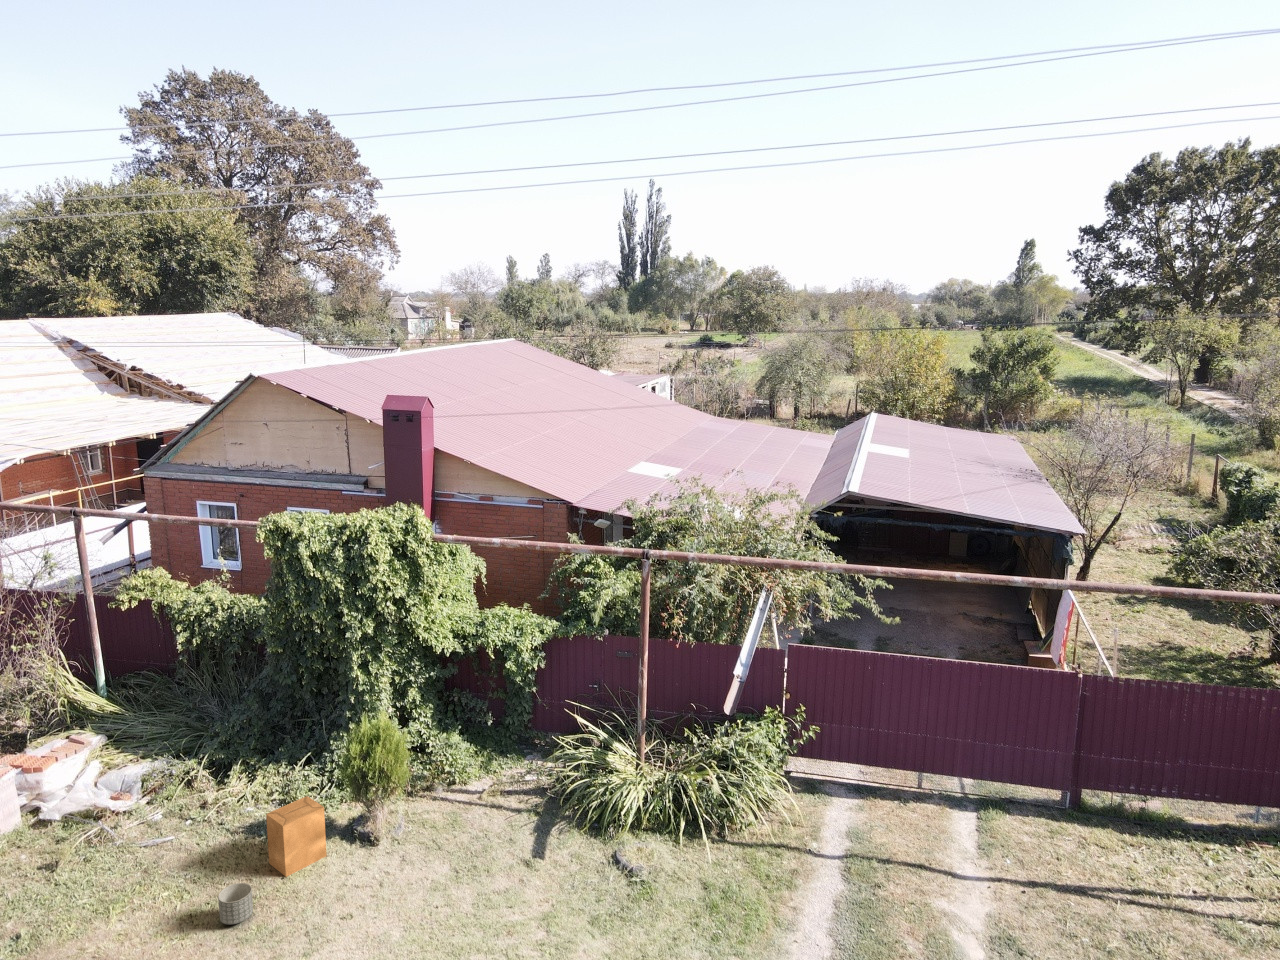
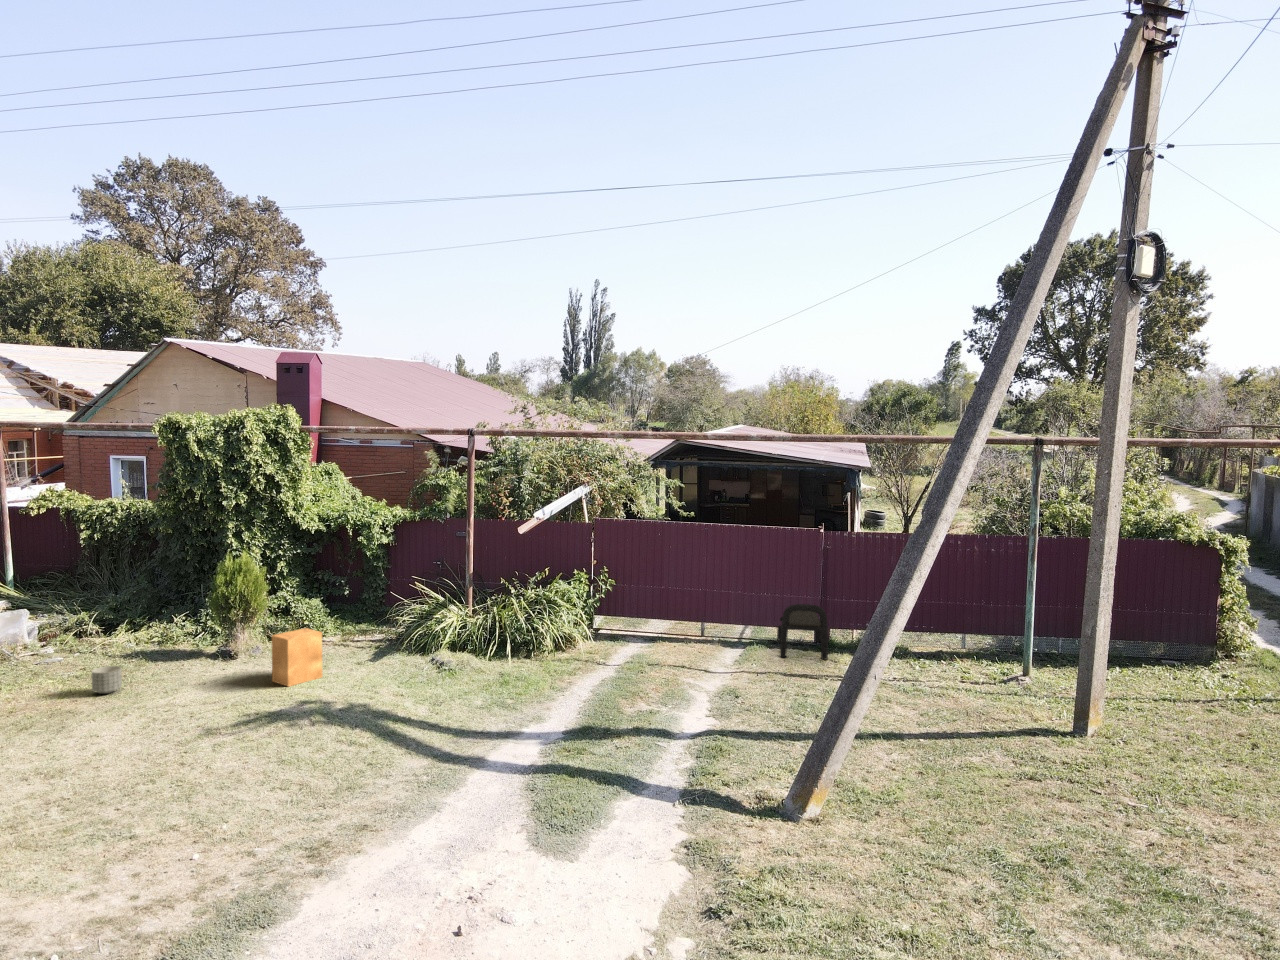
bench: none [1024,754,1114,868] -> present [777,604,828,660]
cardboard box: present [266,796,327,877] -> present [272,628,322,687]

